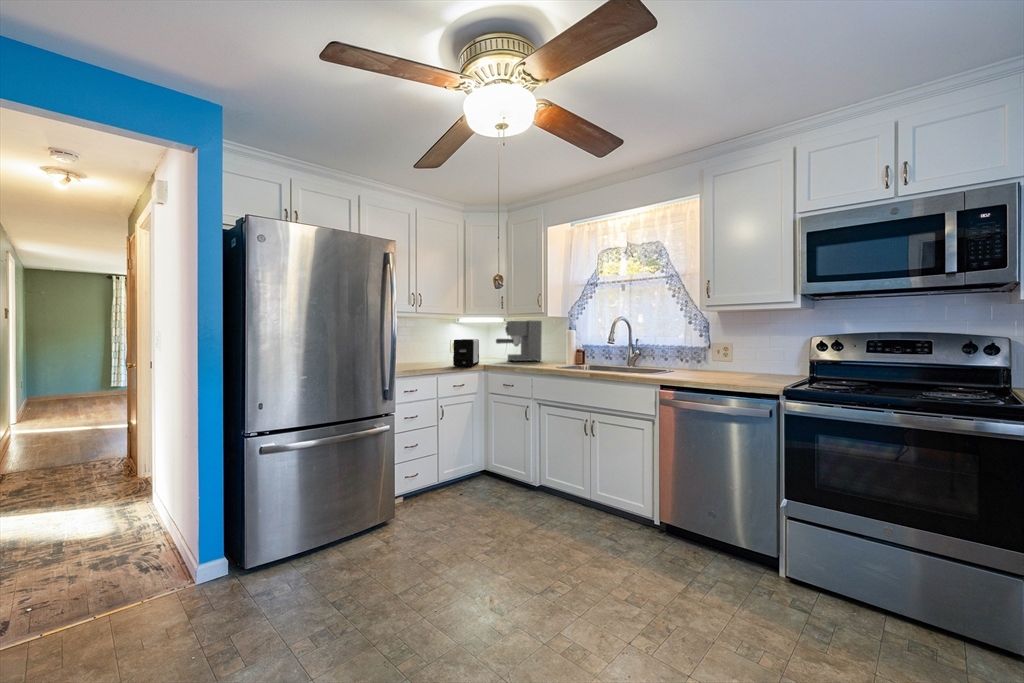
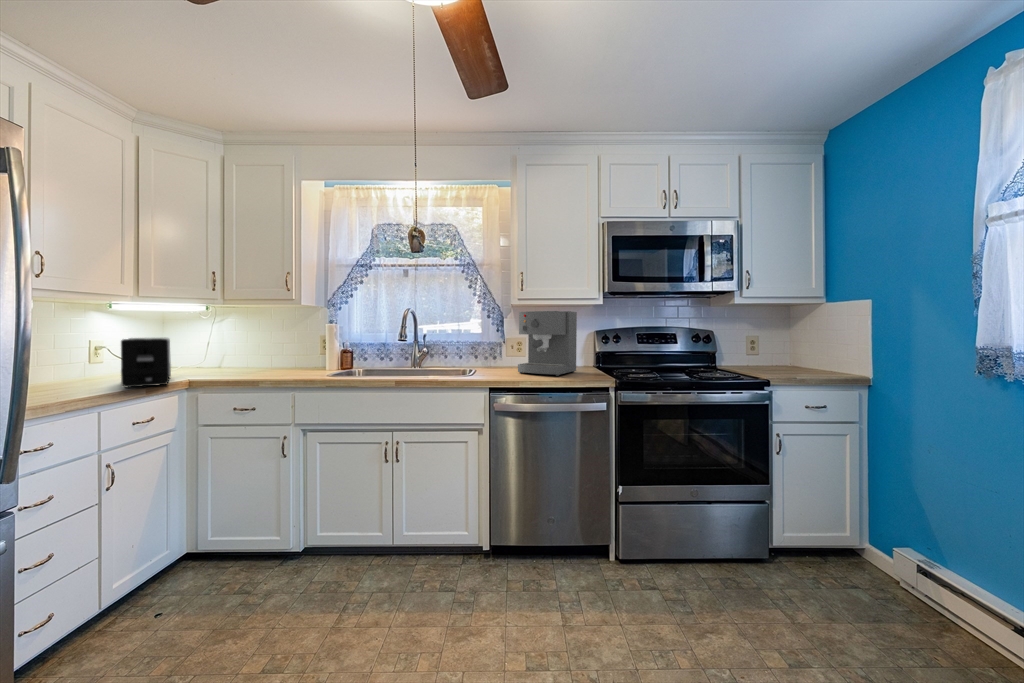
coffee maker: present [496,320,542,361] -> present [518,311,577,376]

